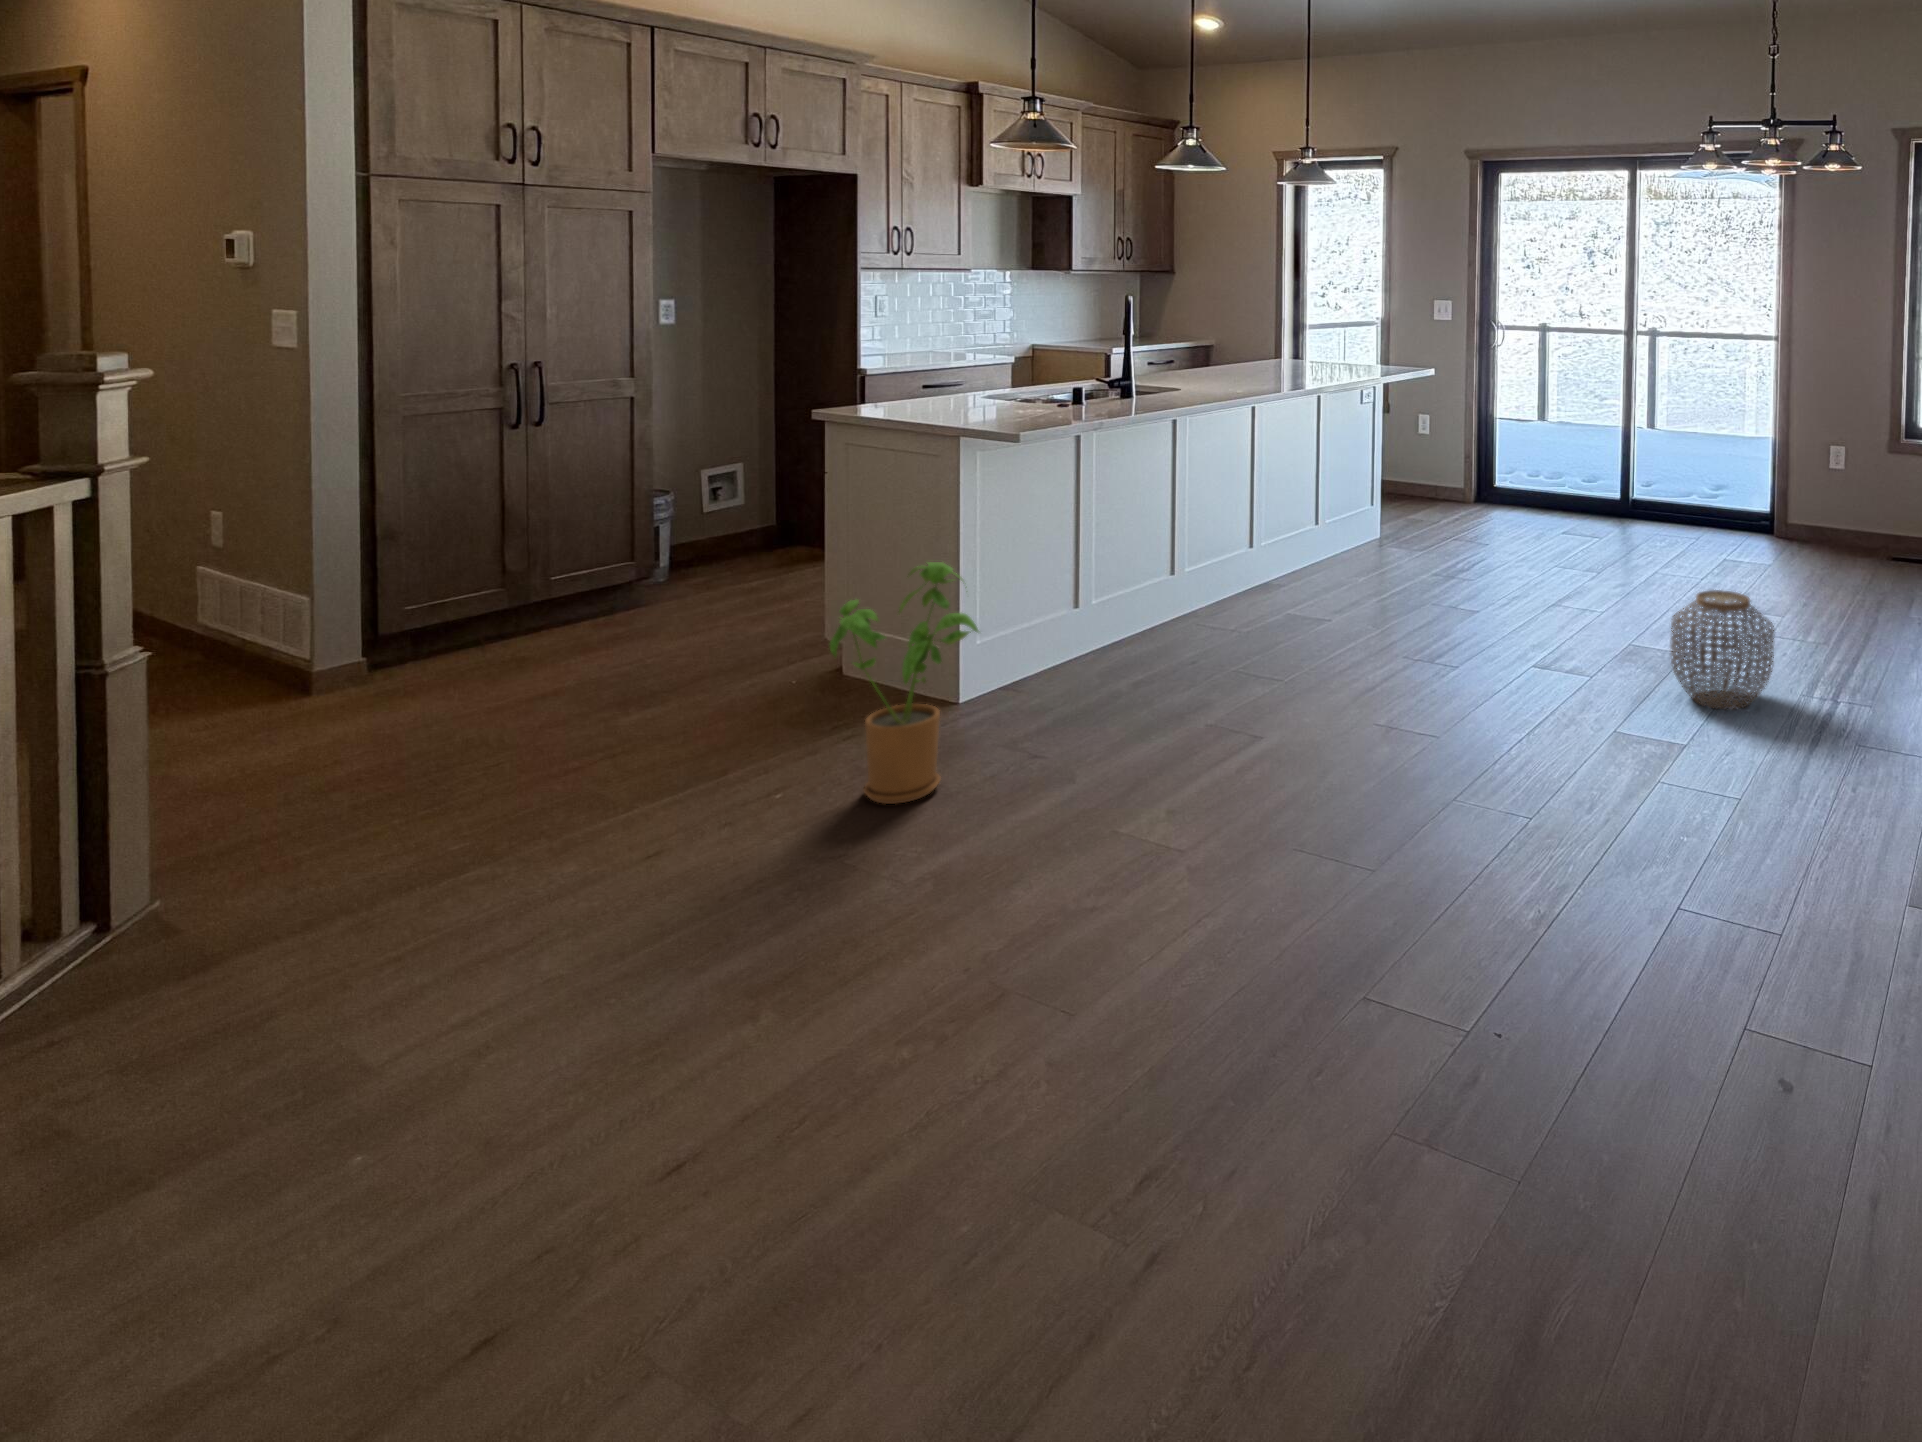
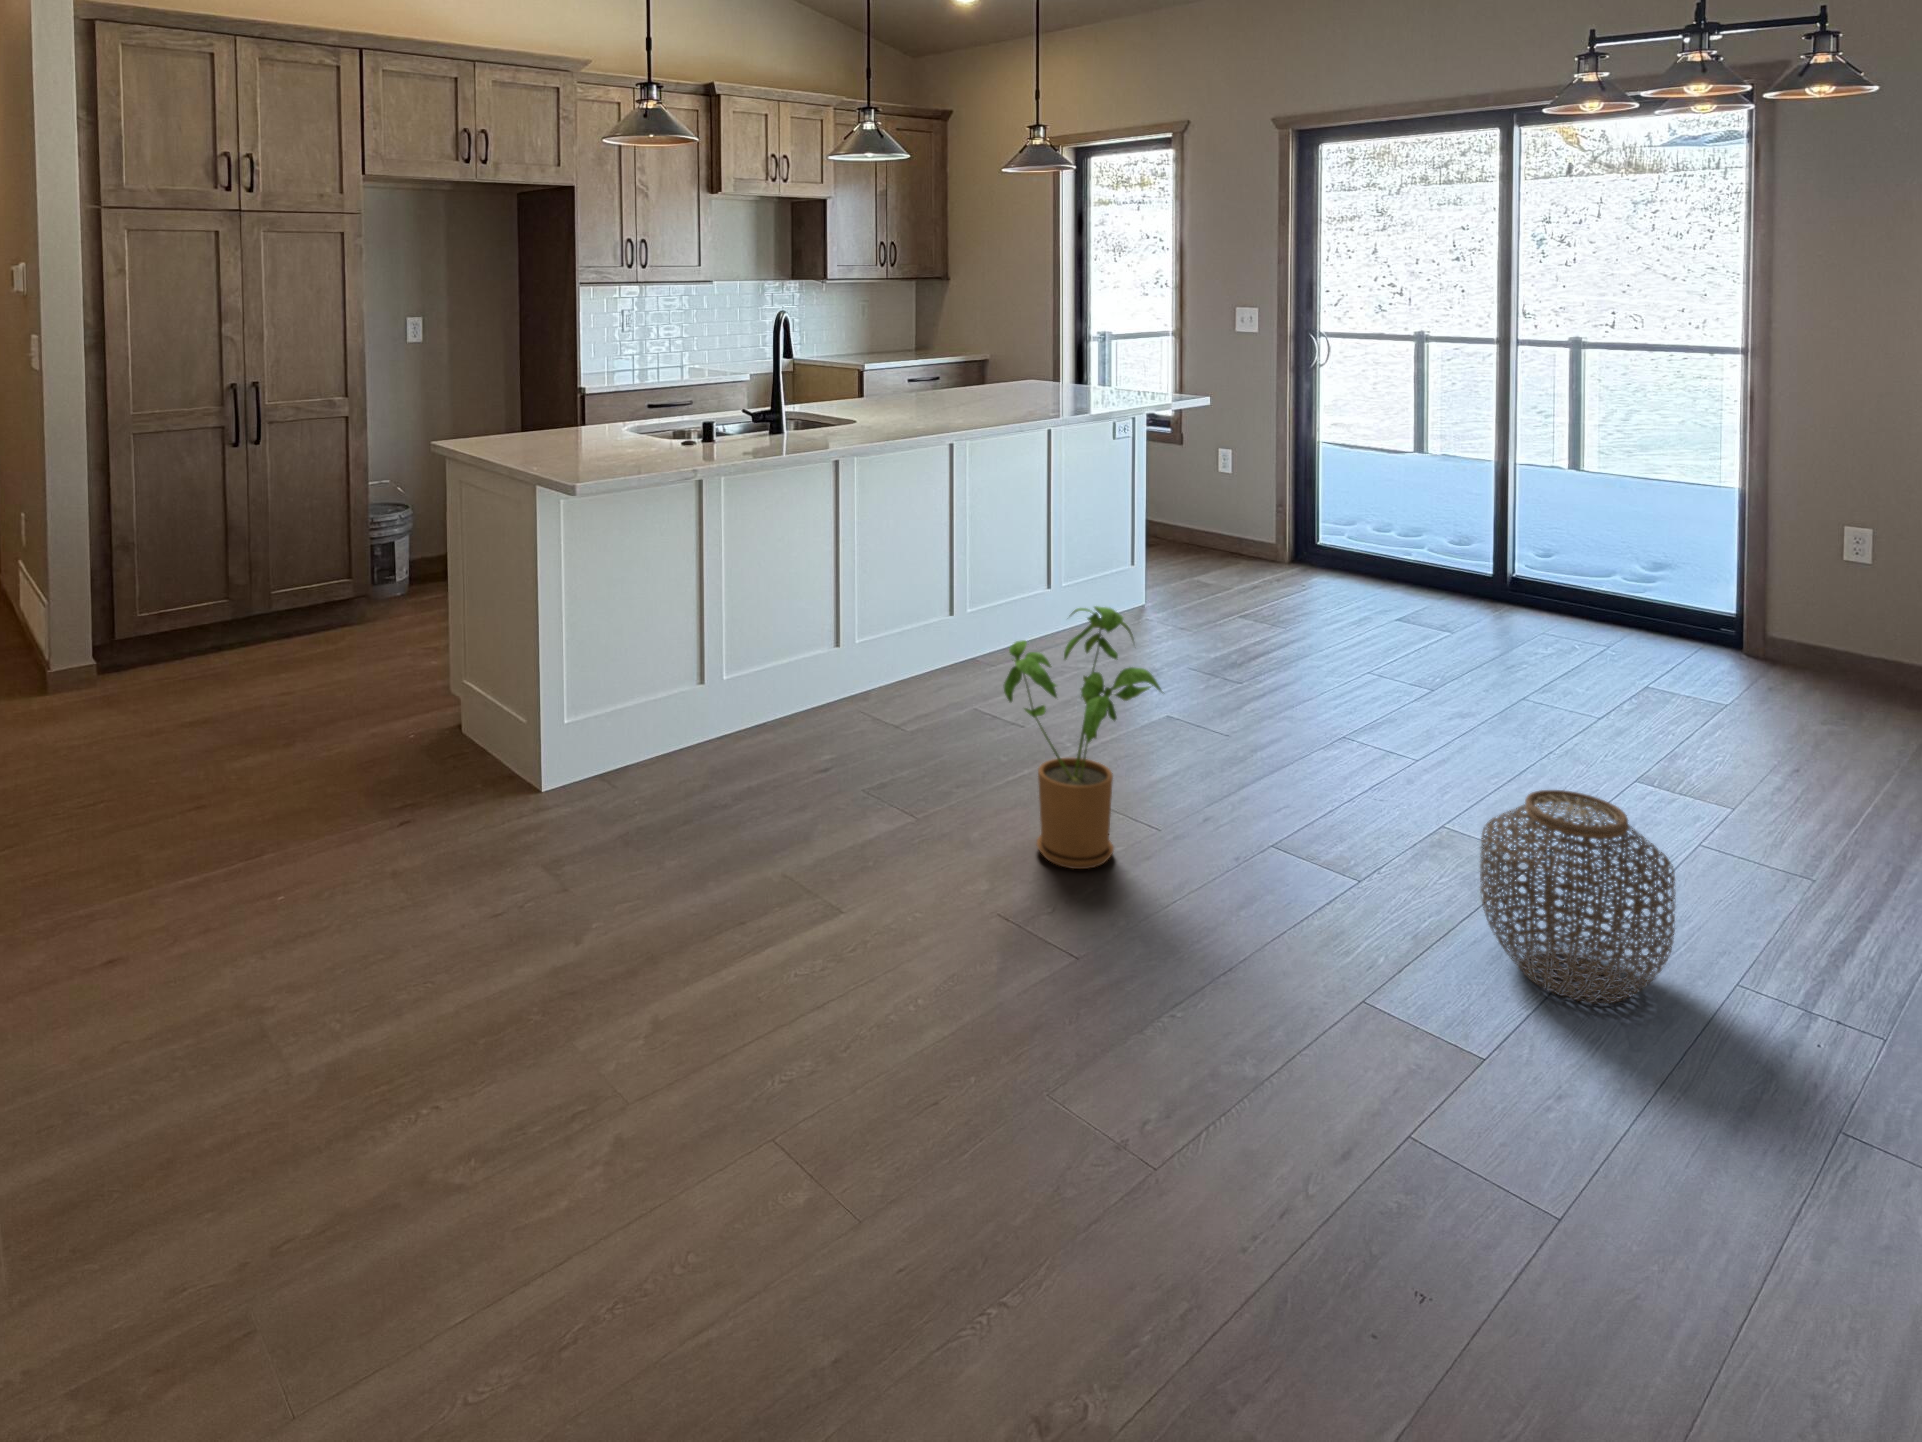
house plant: present [830,562,979,804] -> present [1003,606,1162,869]

